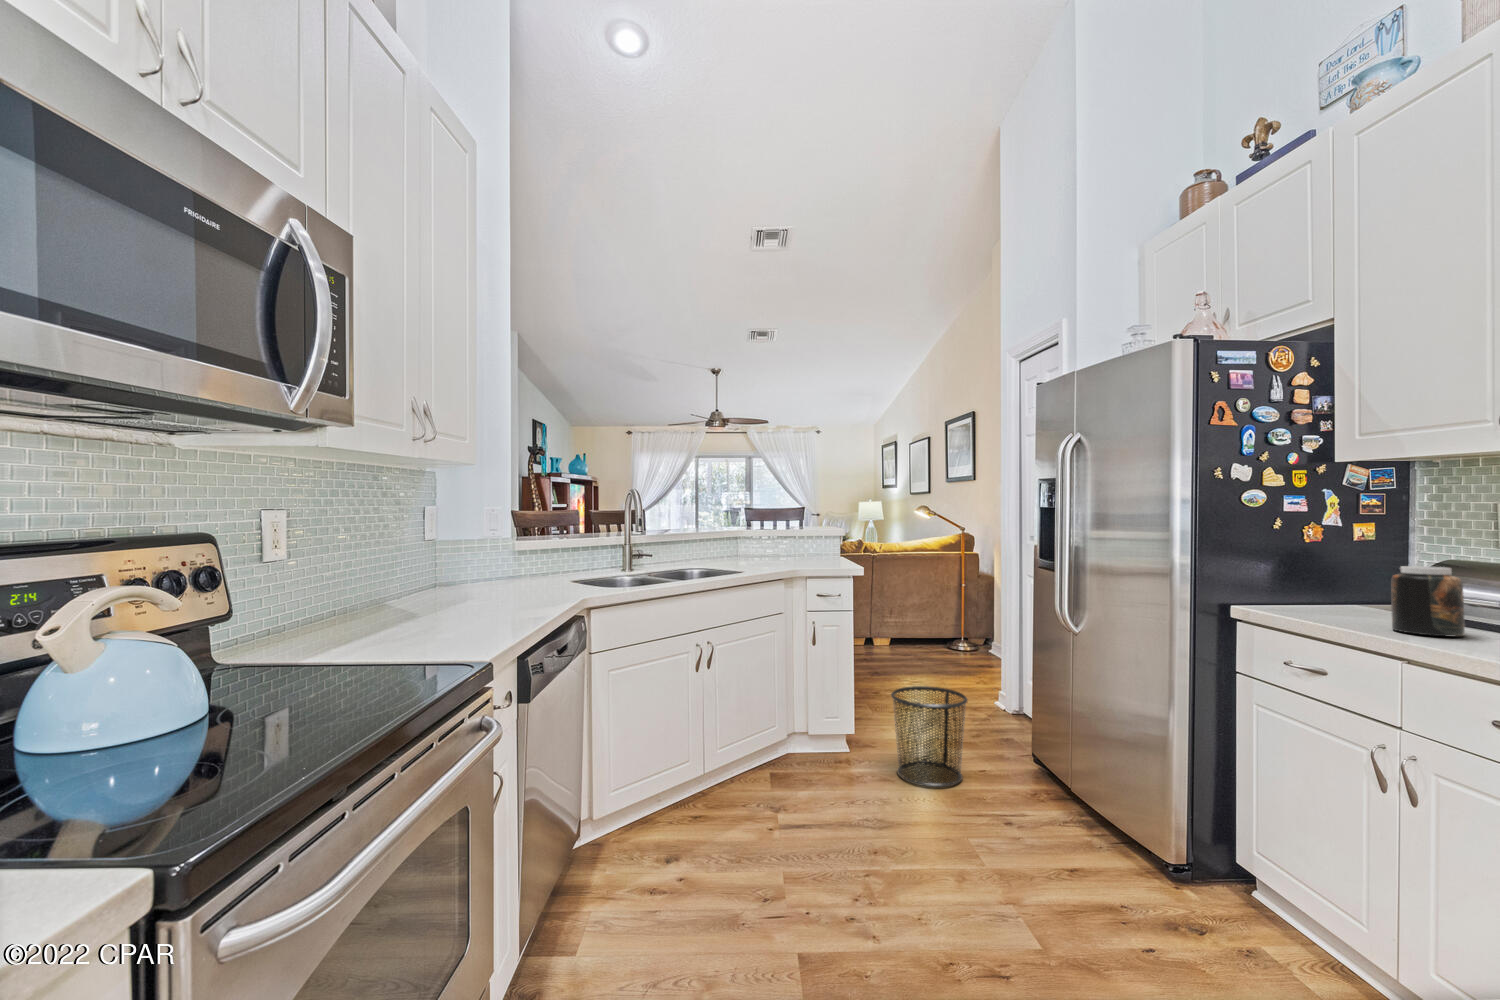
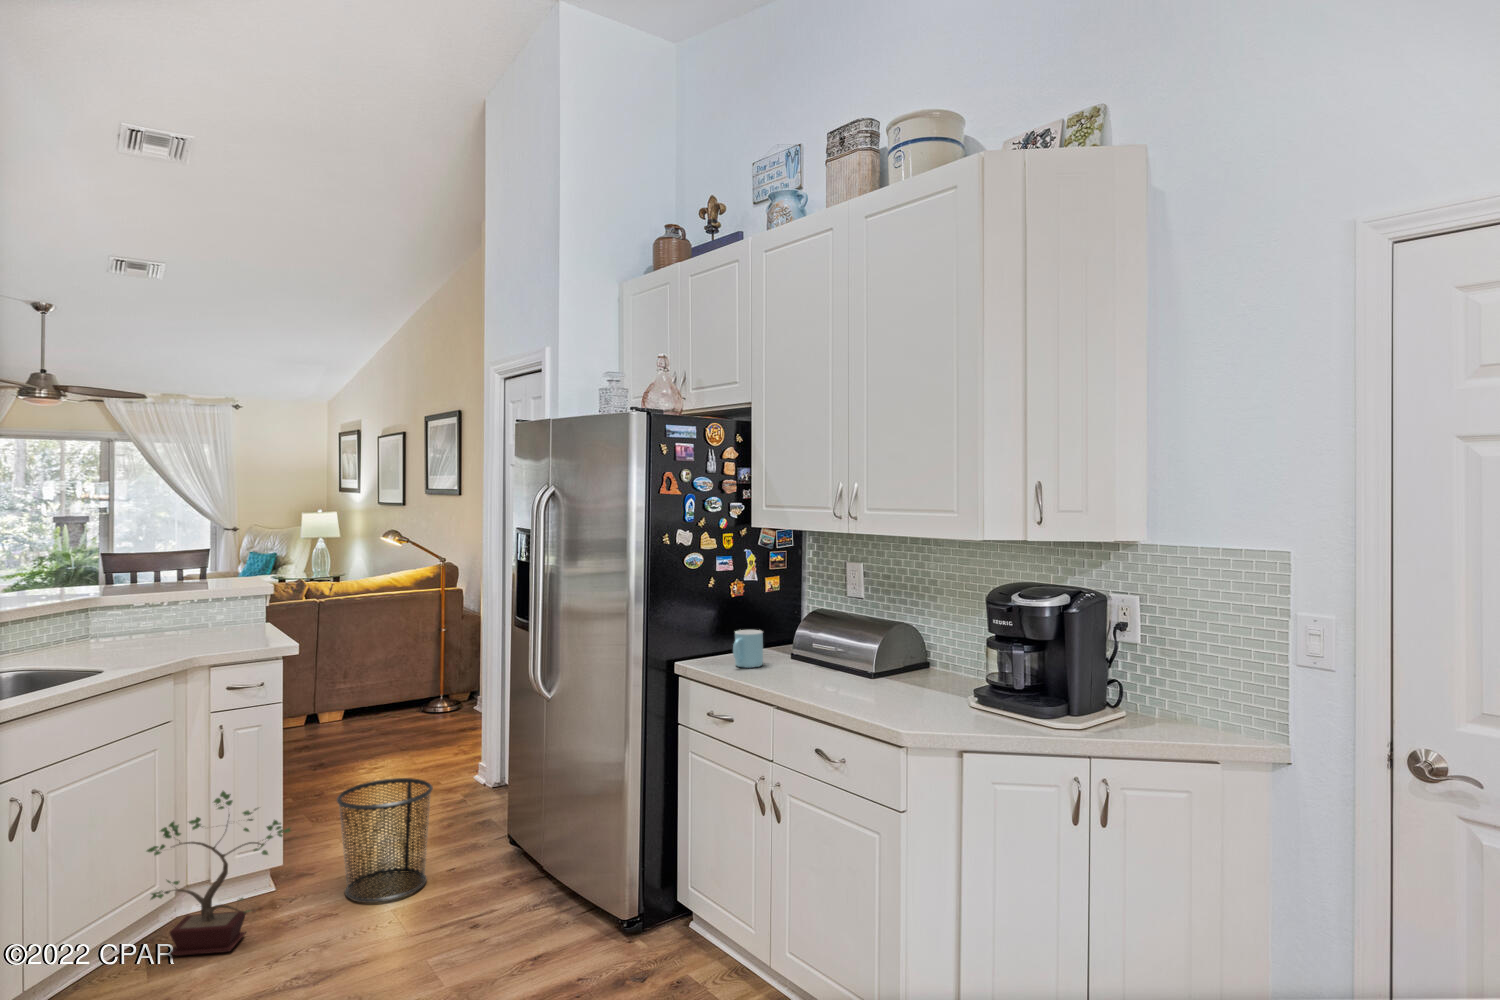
jar: present [1391,566,1465,637] -> none [776,625,817,683]
mug: none [1316,575,1360,617] -> present [733,630,763,668]
potted plant: none [763,670,861,795] -> present [147,791,290,956]

